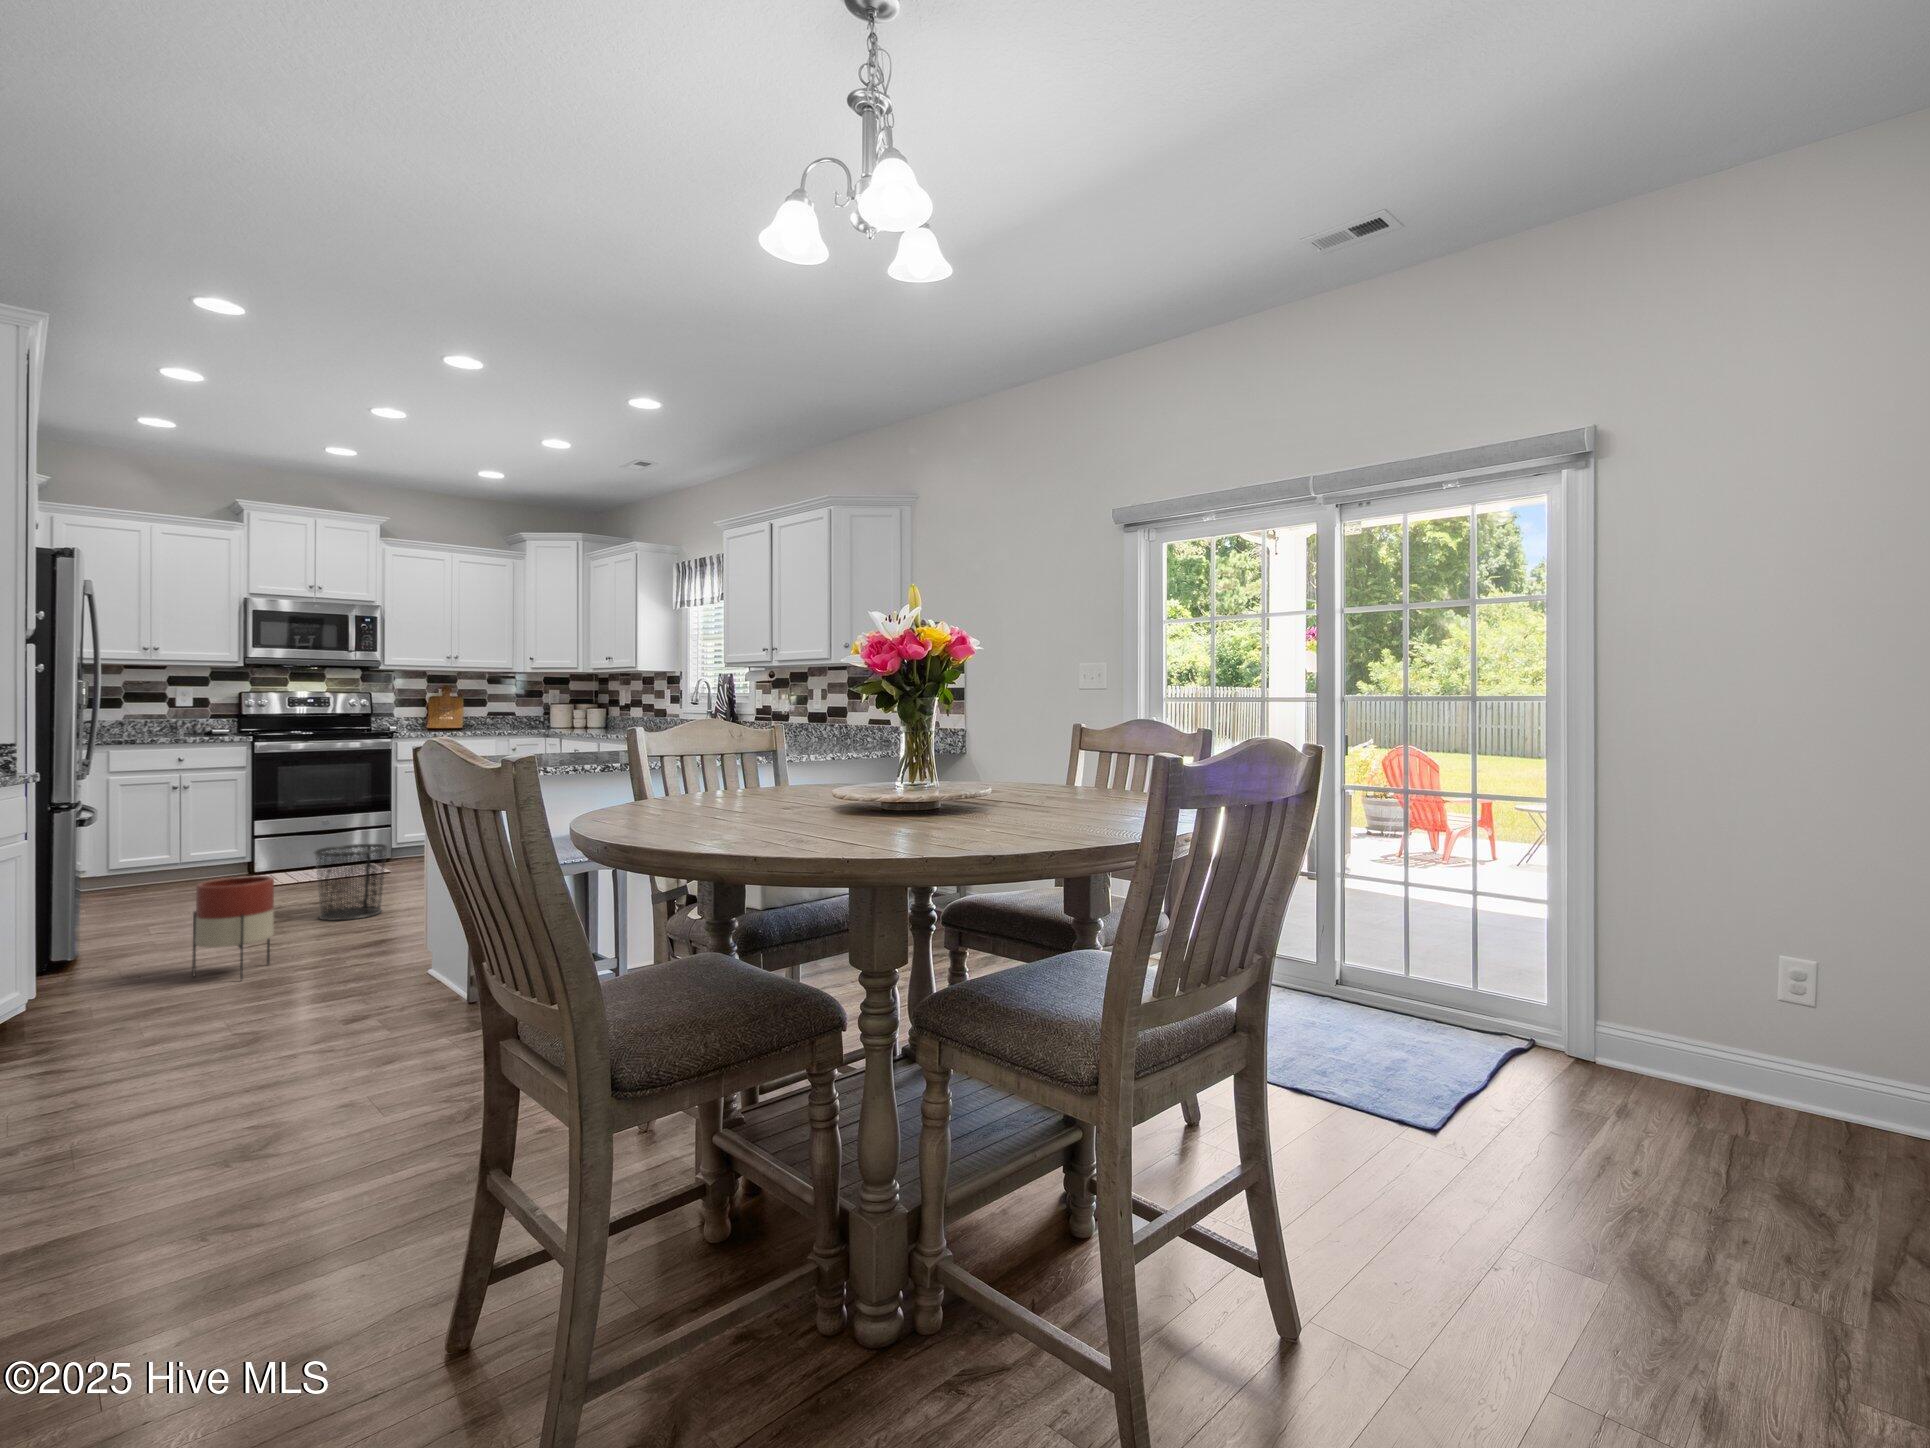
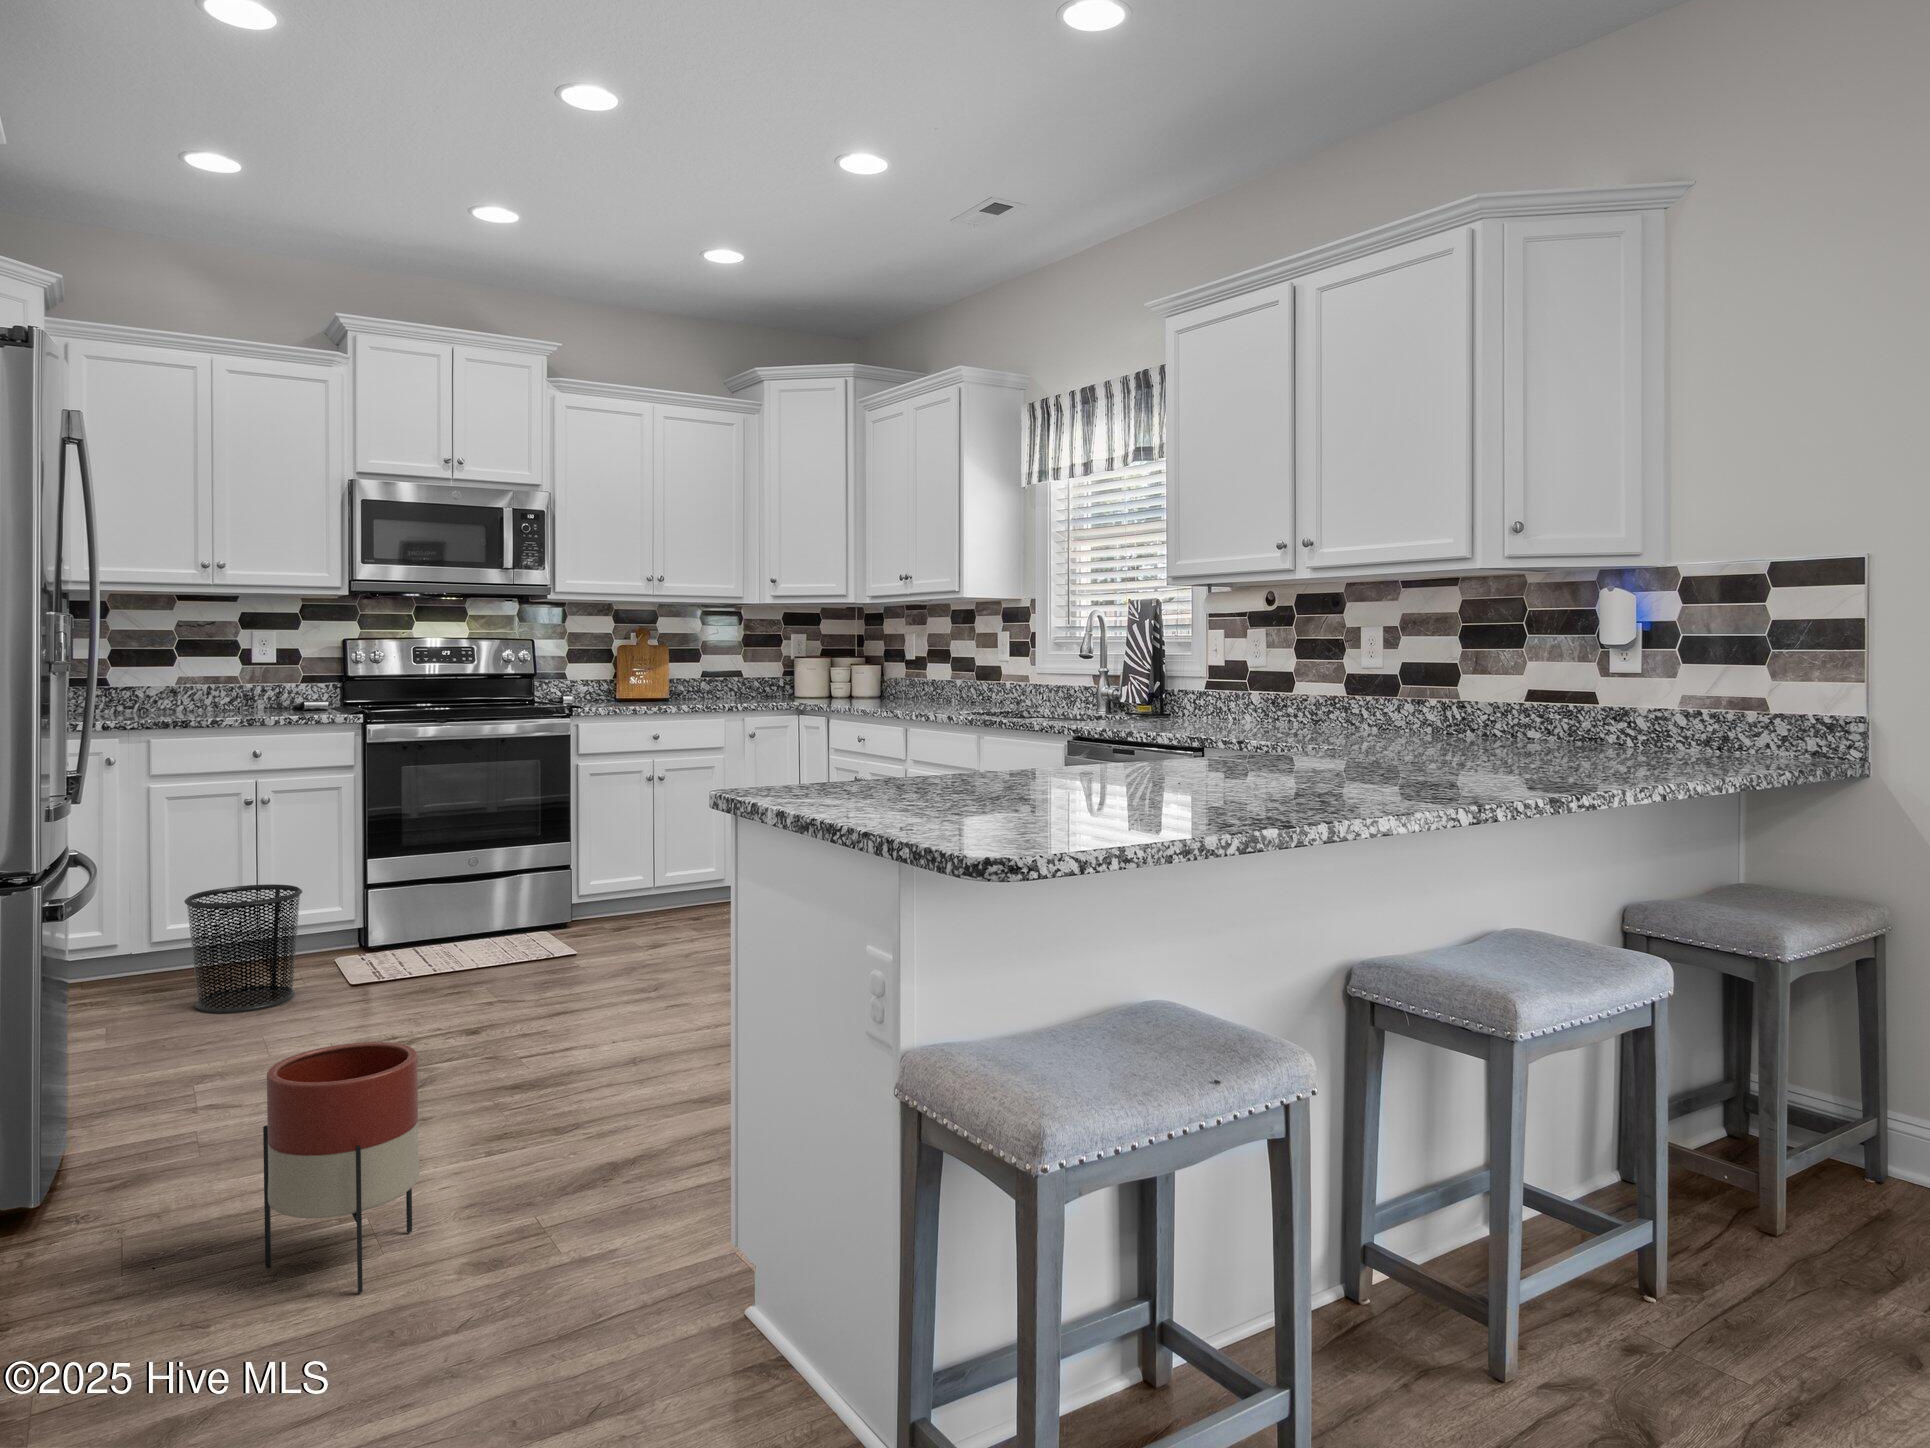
waste bin: present [314,844,388,921] -> present [184,884,302,1013]

